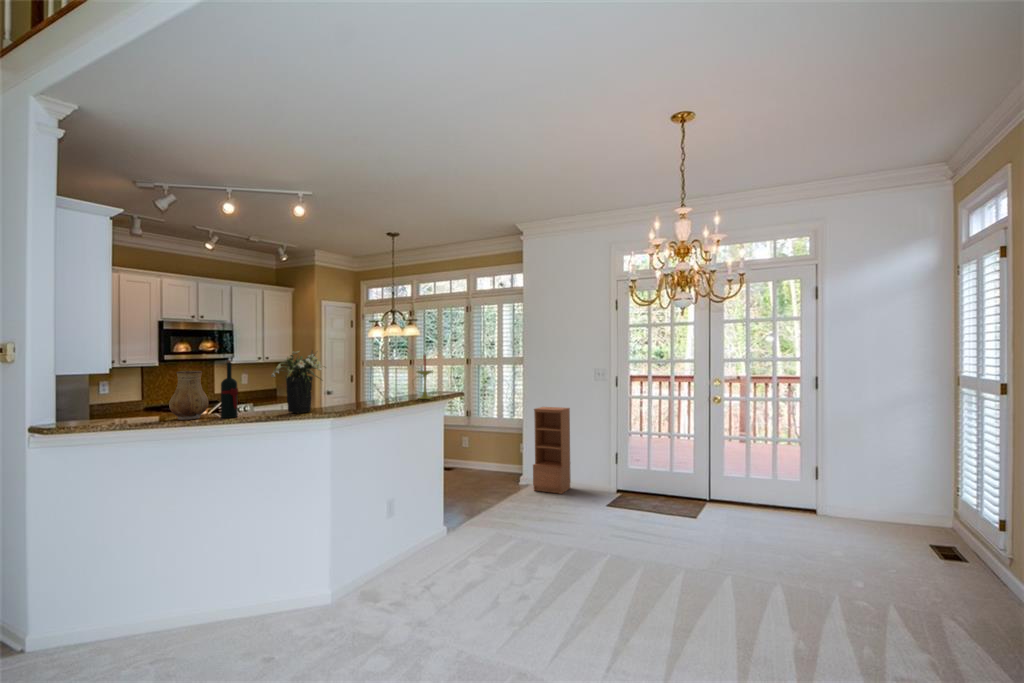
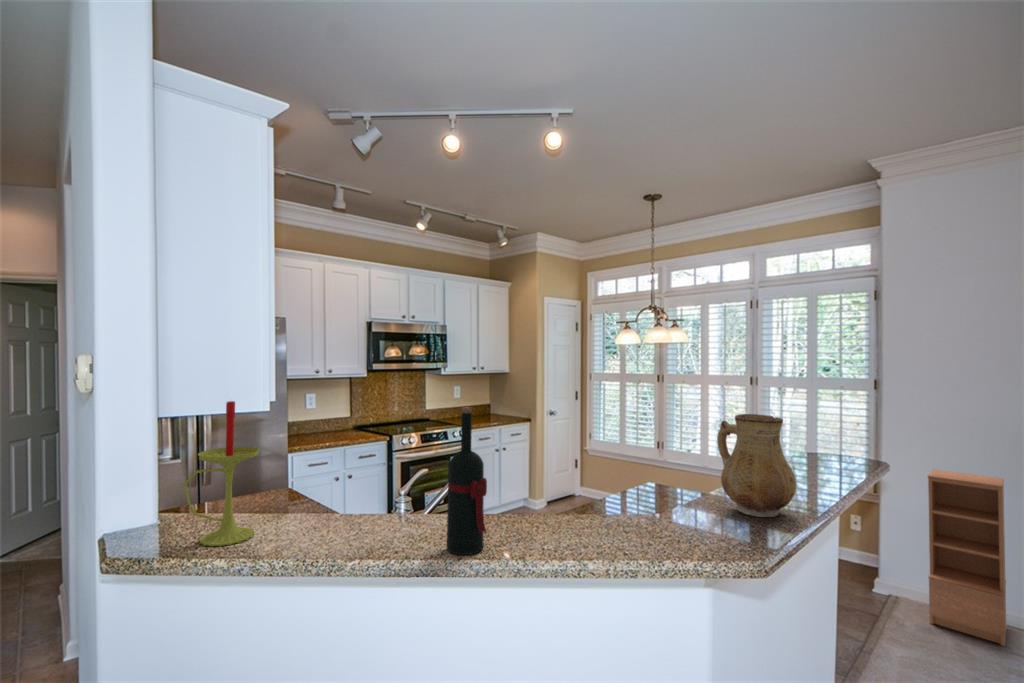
flower arrangement: present [271,351,325,413] -> none [563,382,701,549]
candle: present [417,355,433,399] -> present [184,401,260,546]
ceramic pitcher: present [169,371,209,420] -> present [717,414,796,517]

